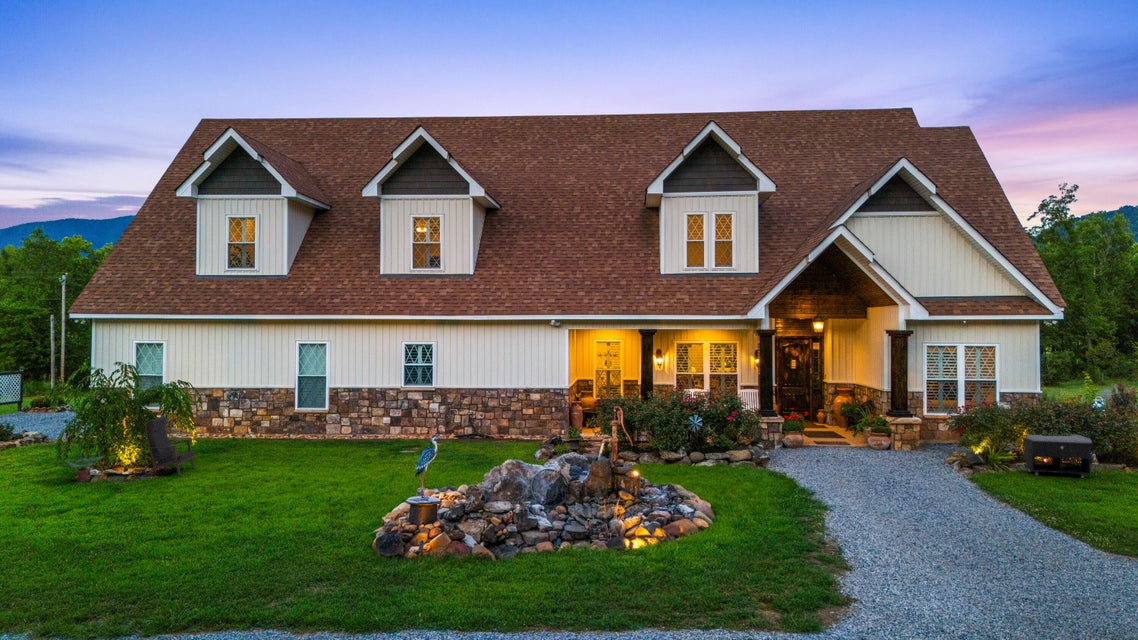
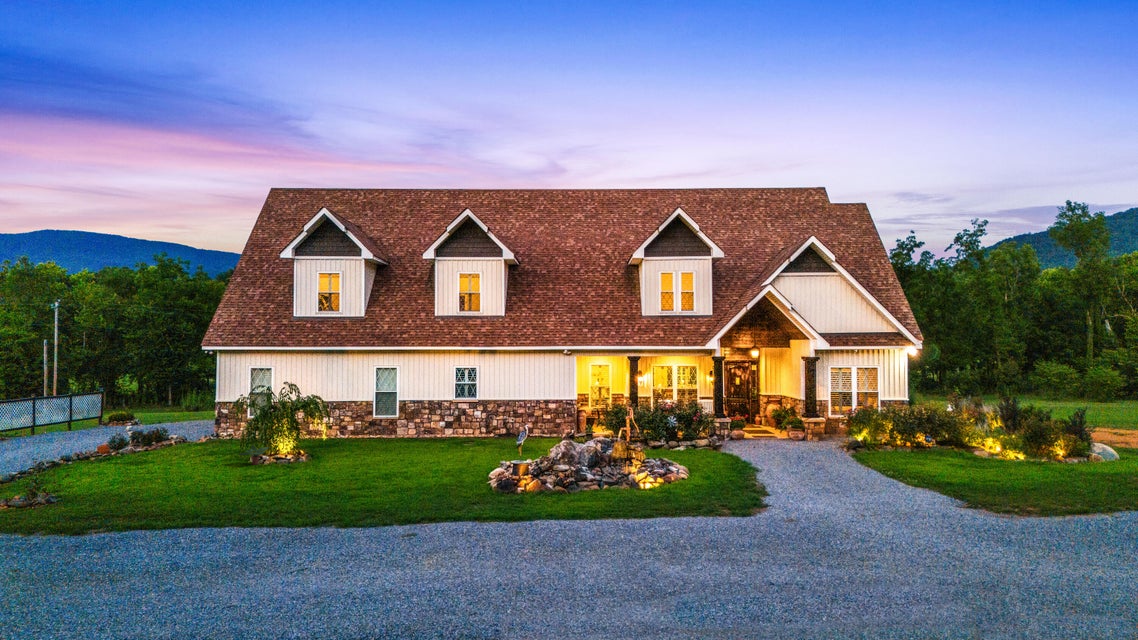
lounge chair: present [144,417,196,476] -> none [295,420,326,462]
storage bench: present [1023,433,1092,477] -> none [887,426,928,454]

